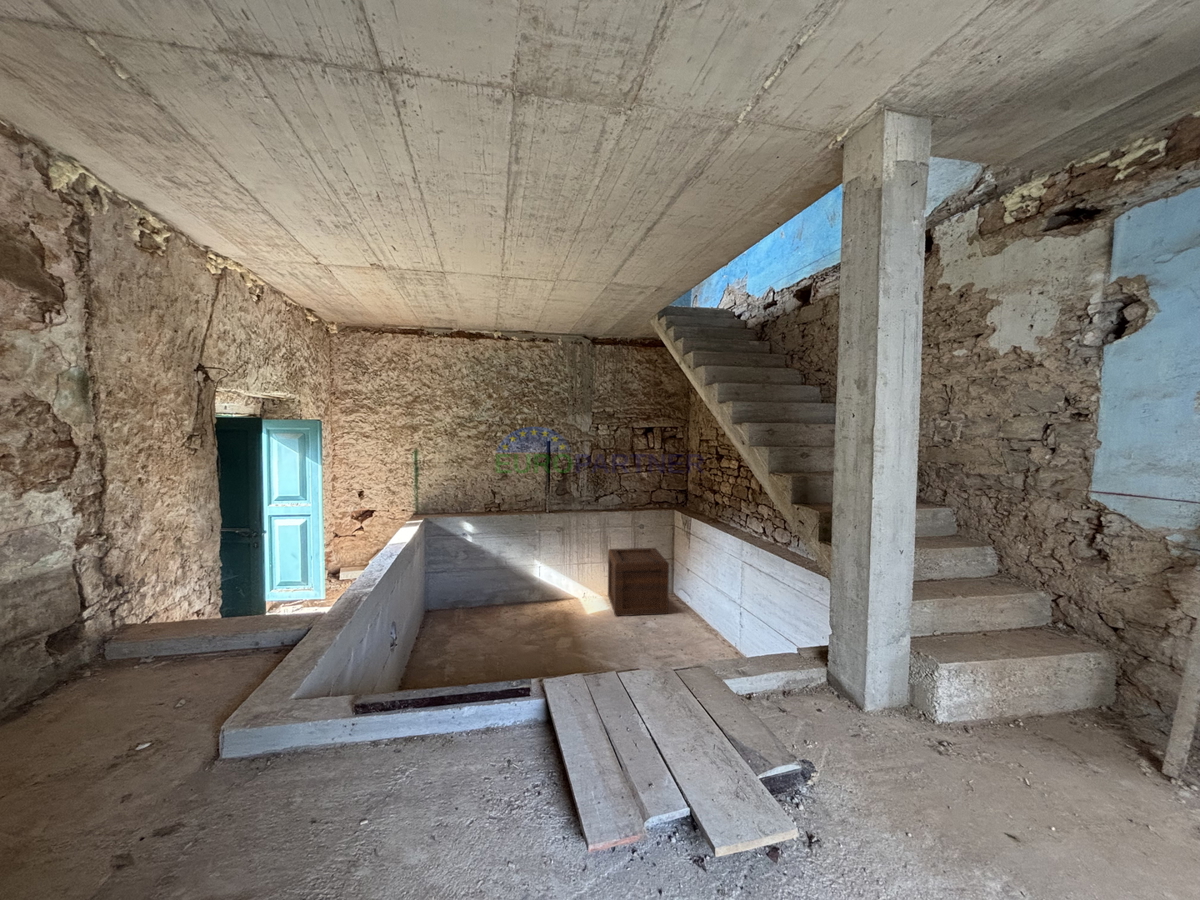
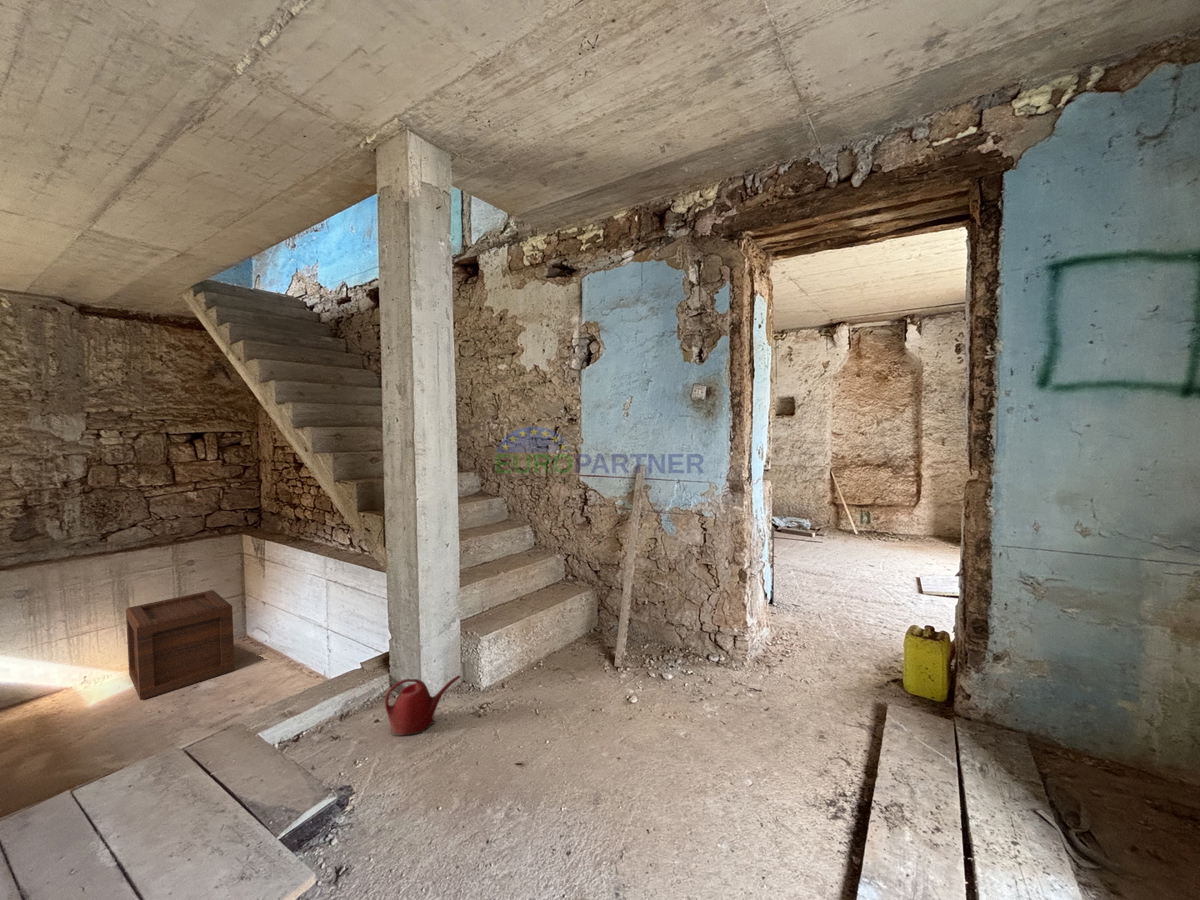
watering can: none [831,681,919,745] -> present [385,676,460,736]

